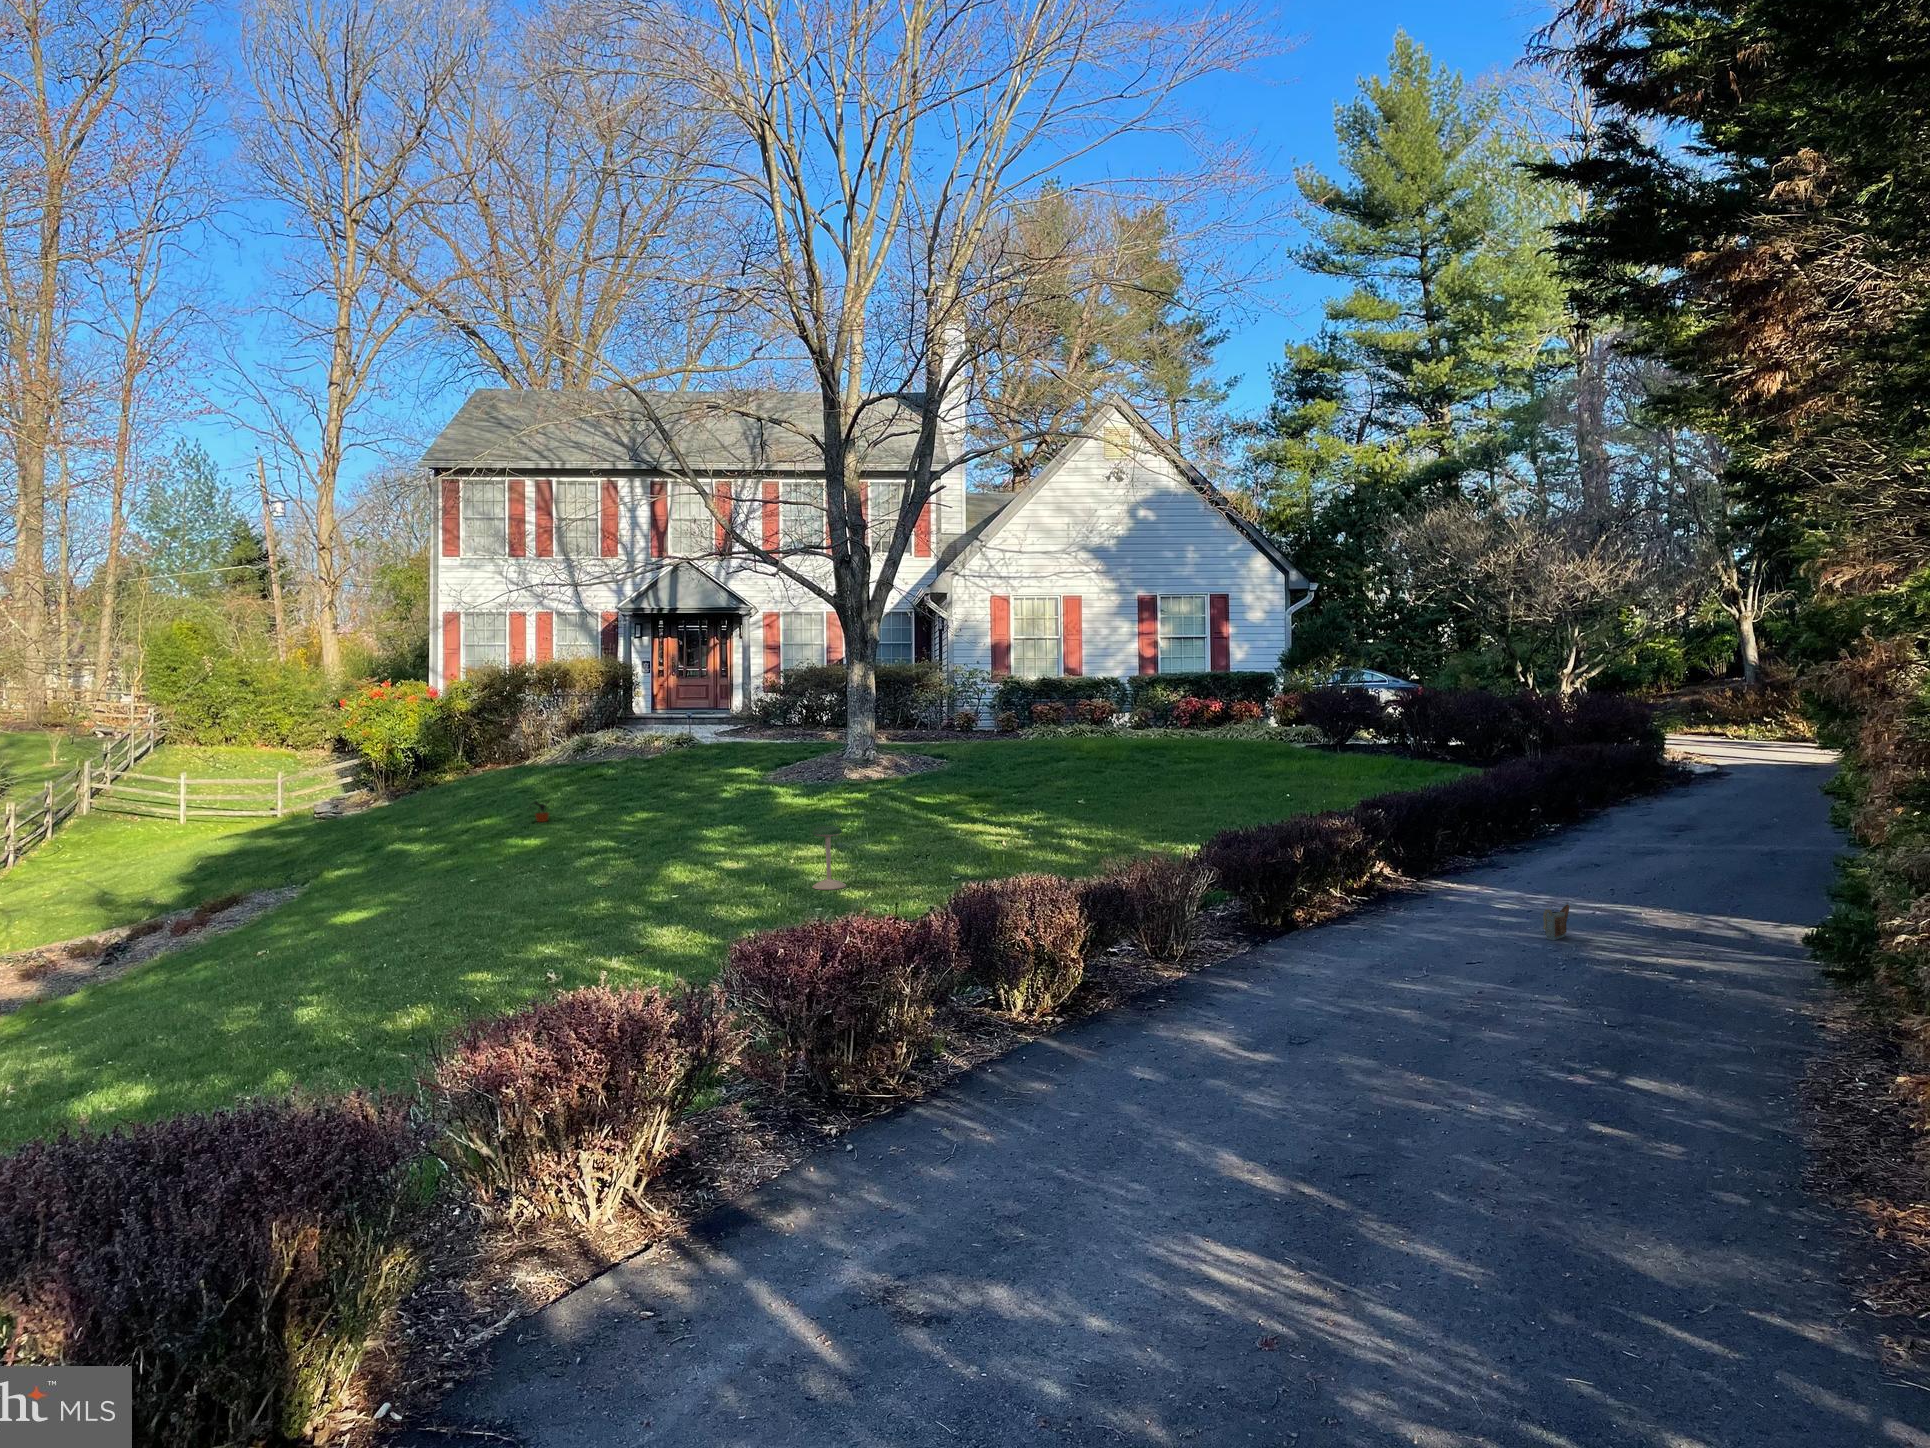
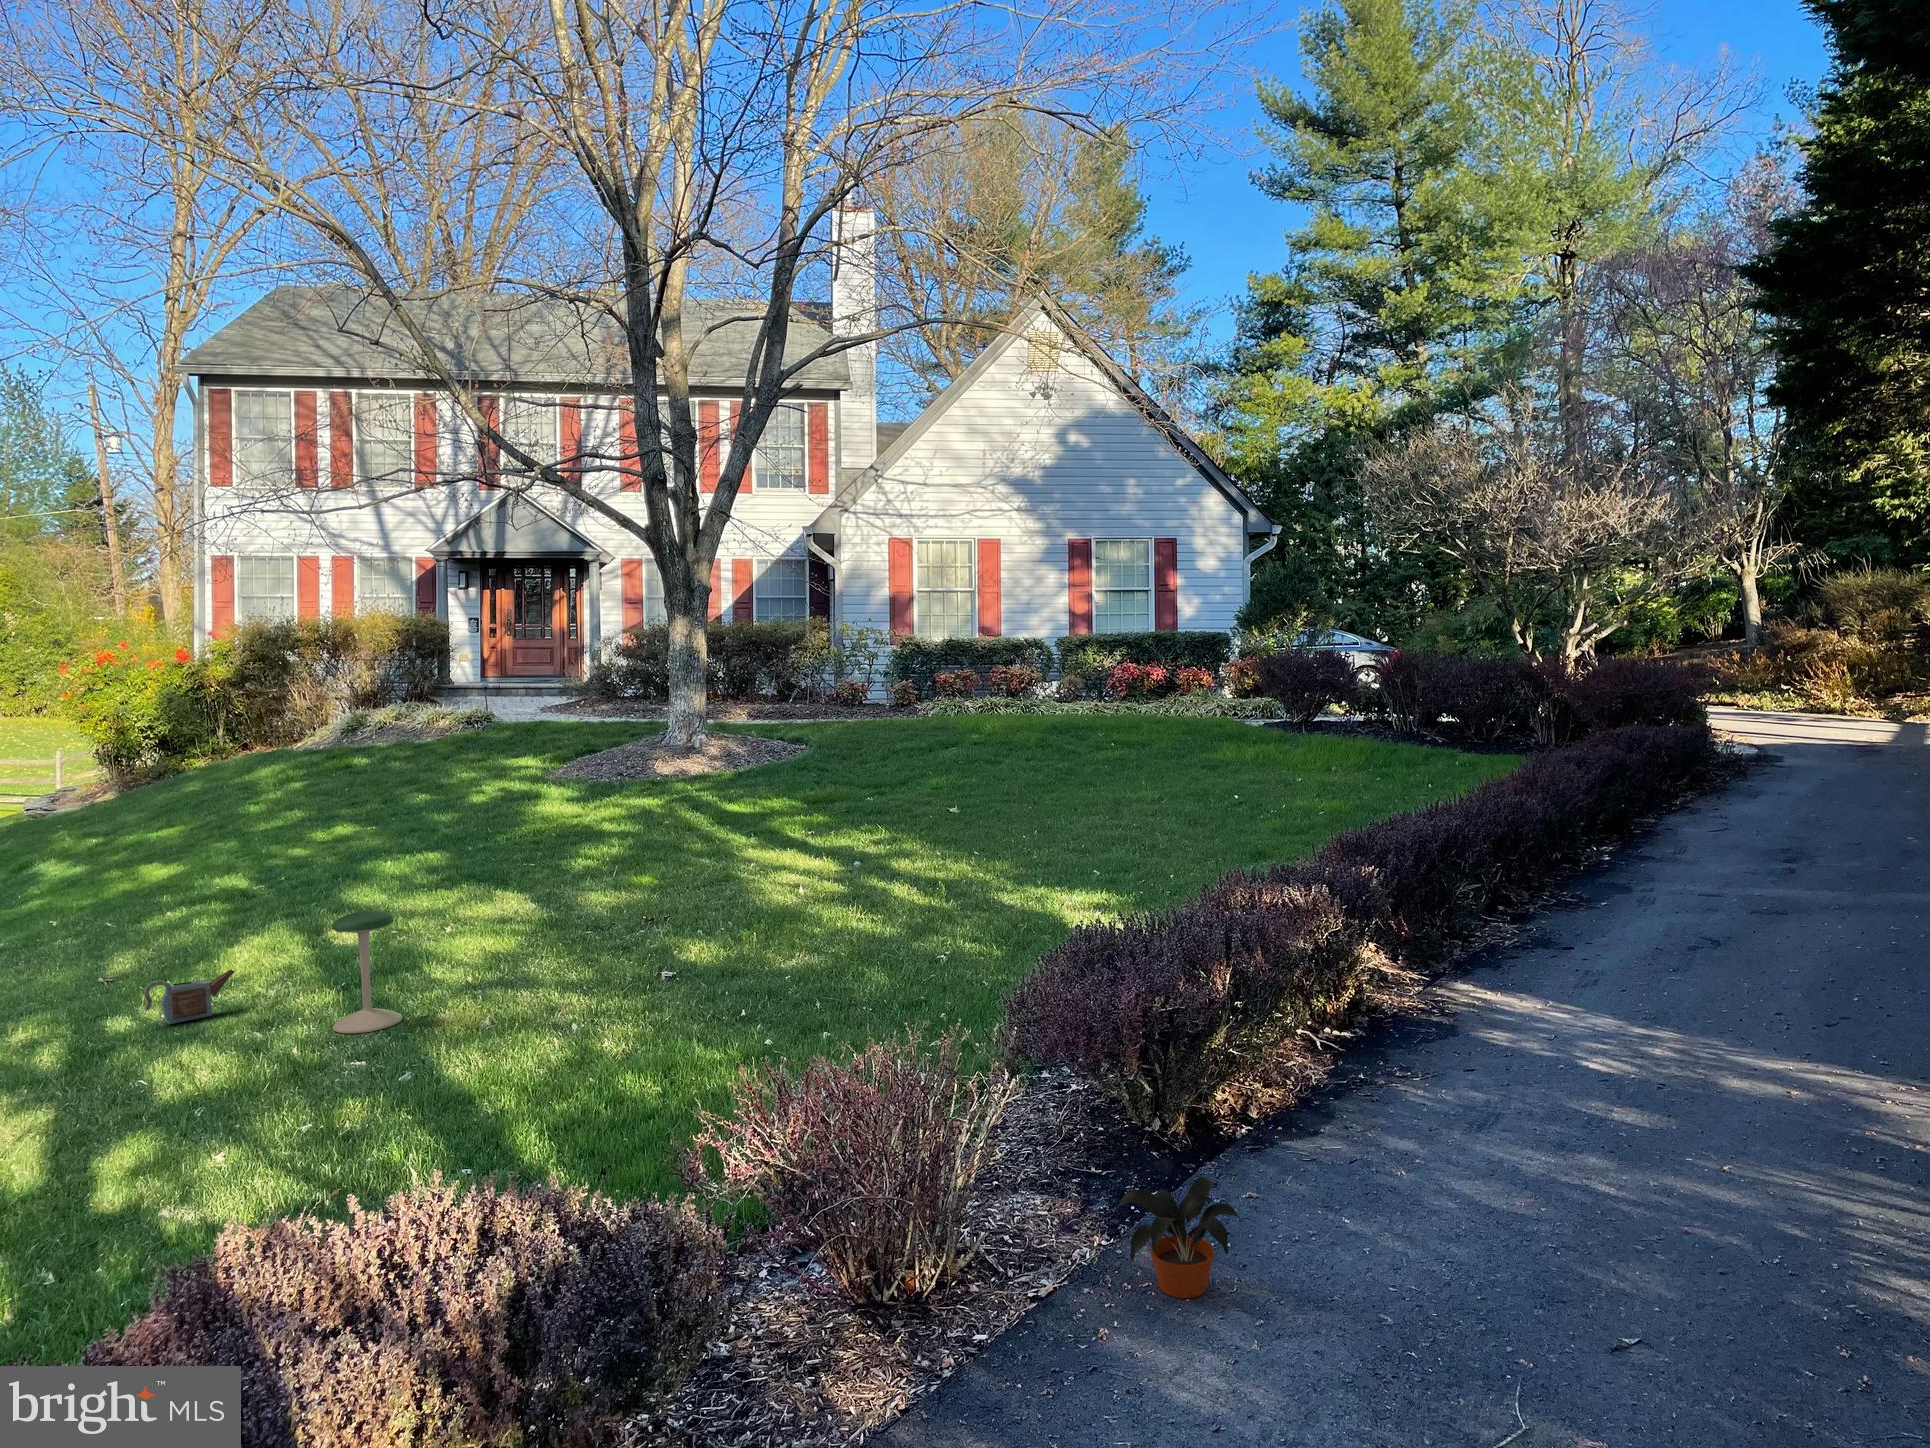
potted plant: present [529,801,549,822] -> present [1116,1177,1241,1298]
watering can: present [1543,905,1569,940] -> present [144,970,235,1024]

